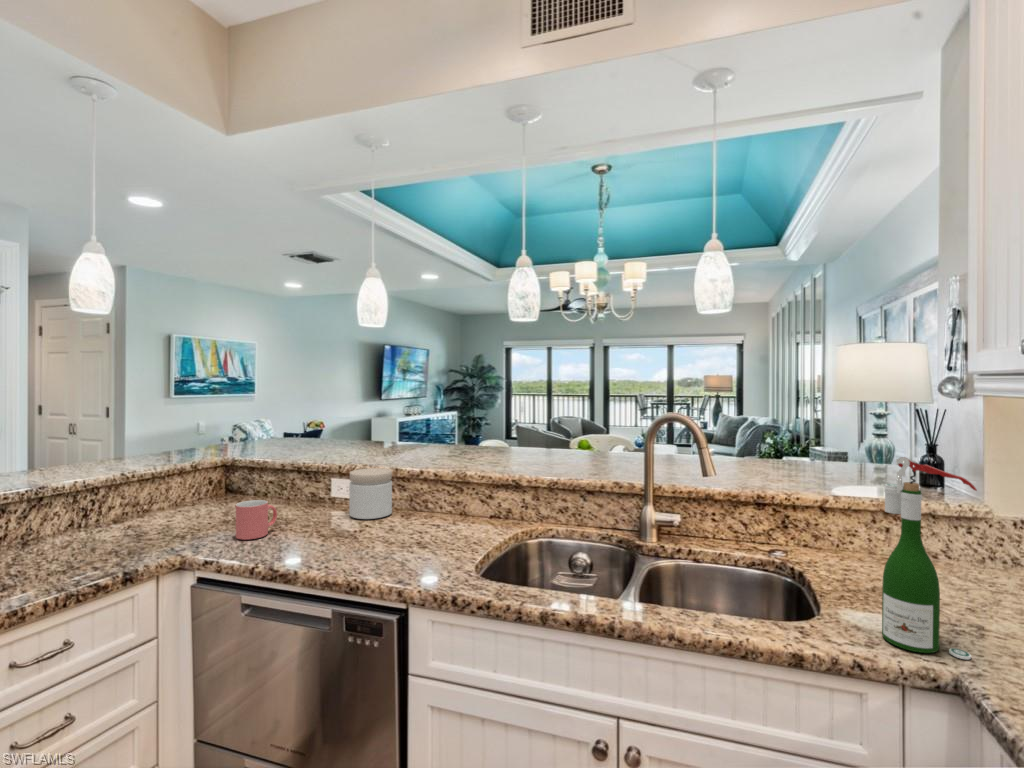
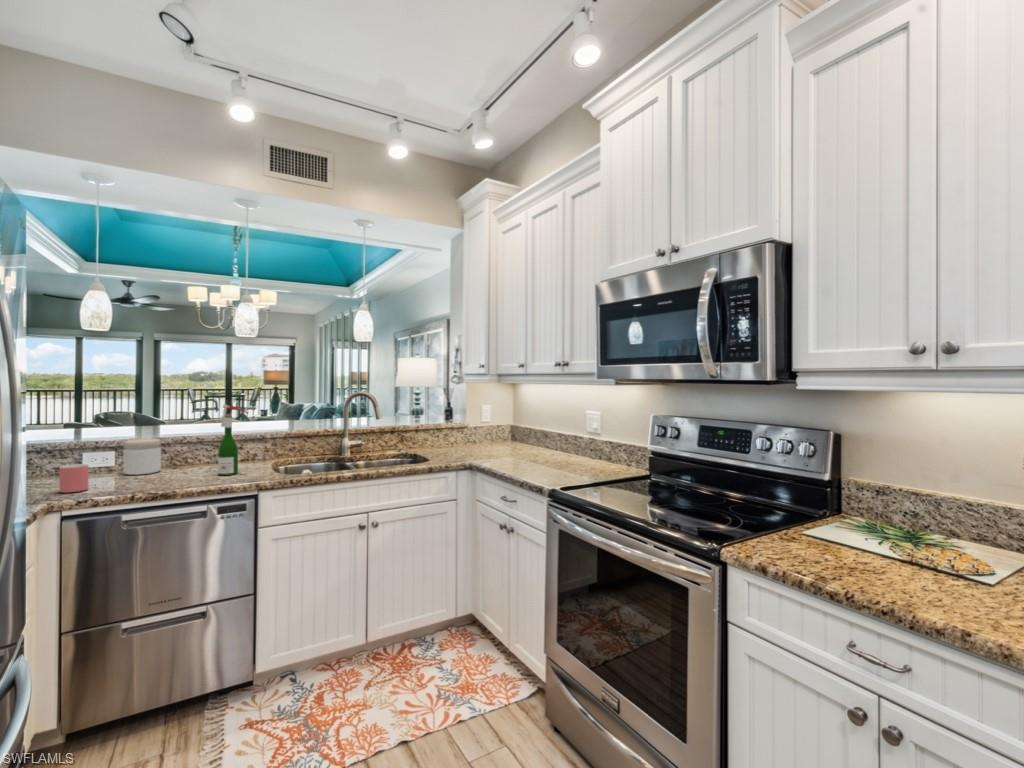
wine bottle: present [882,457,977,660] -> present [218,404,248,475]

